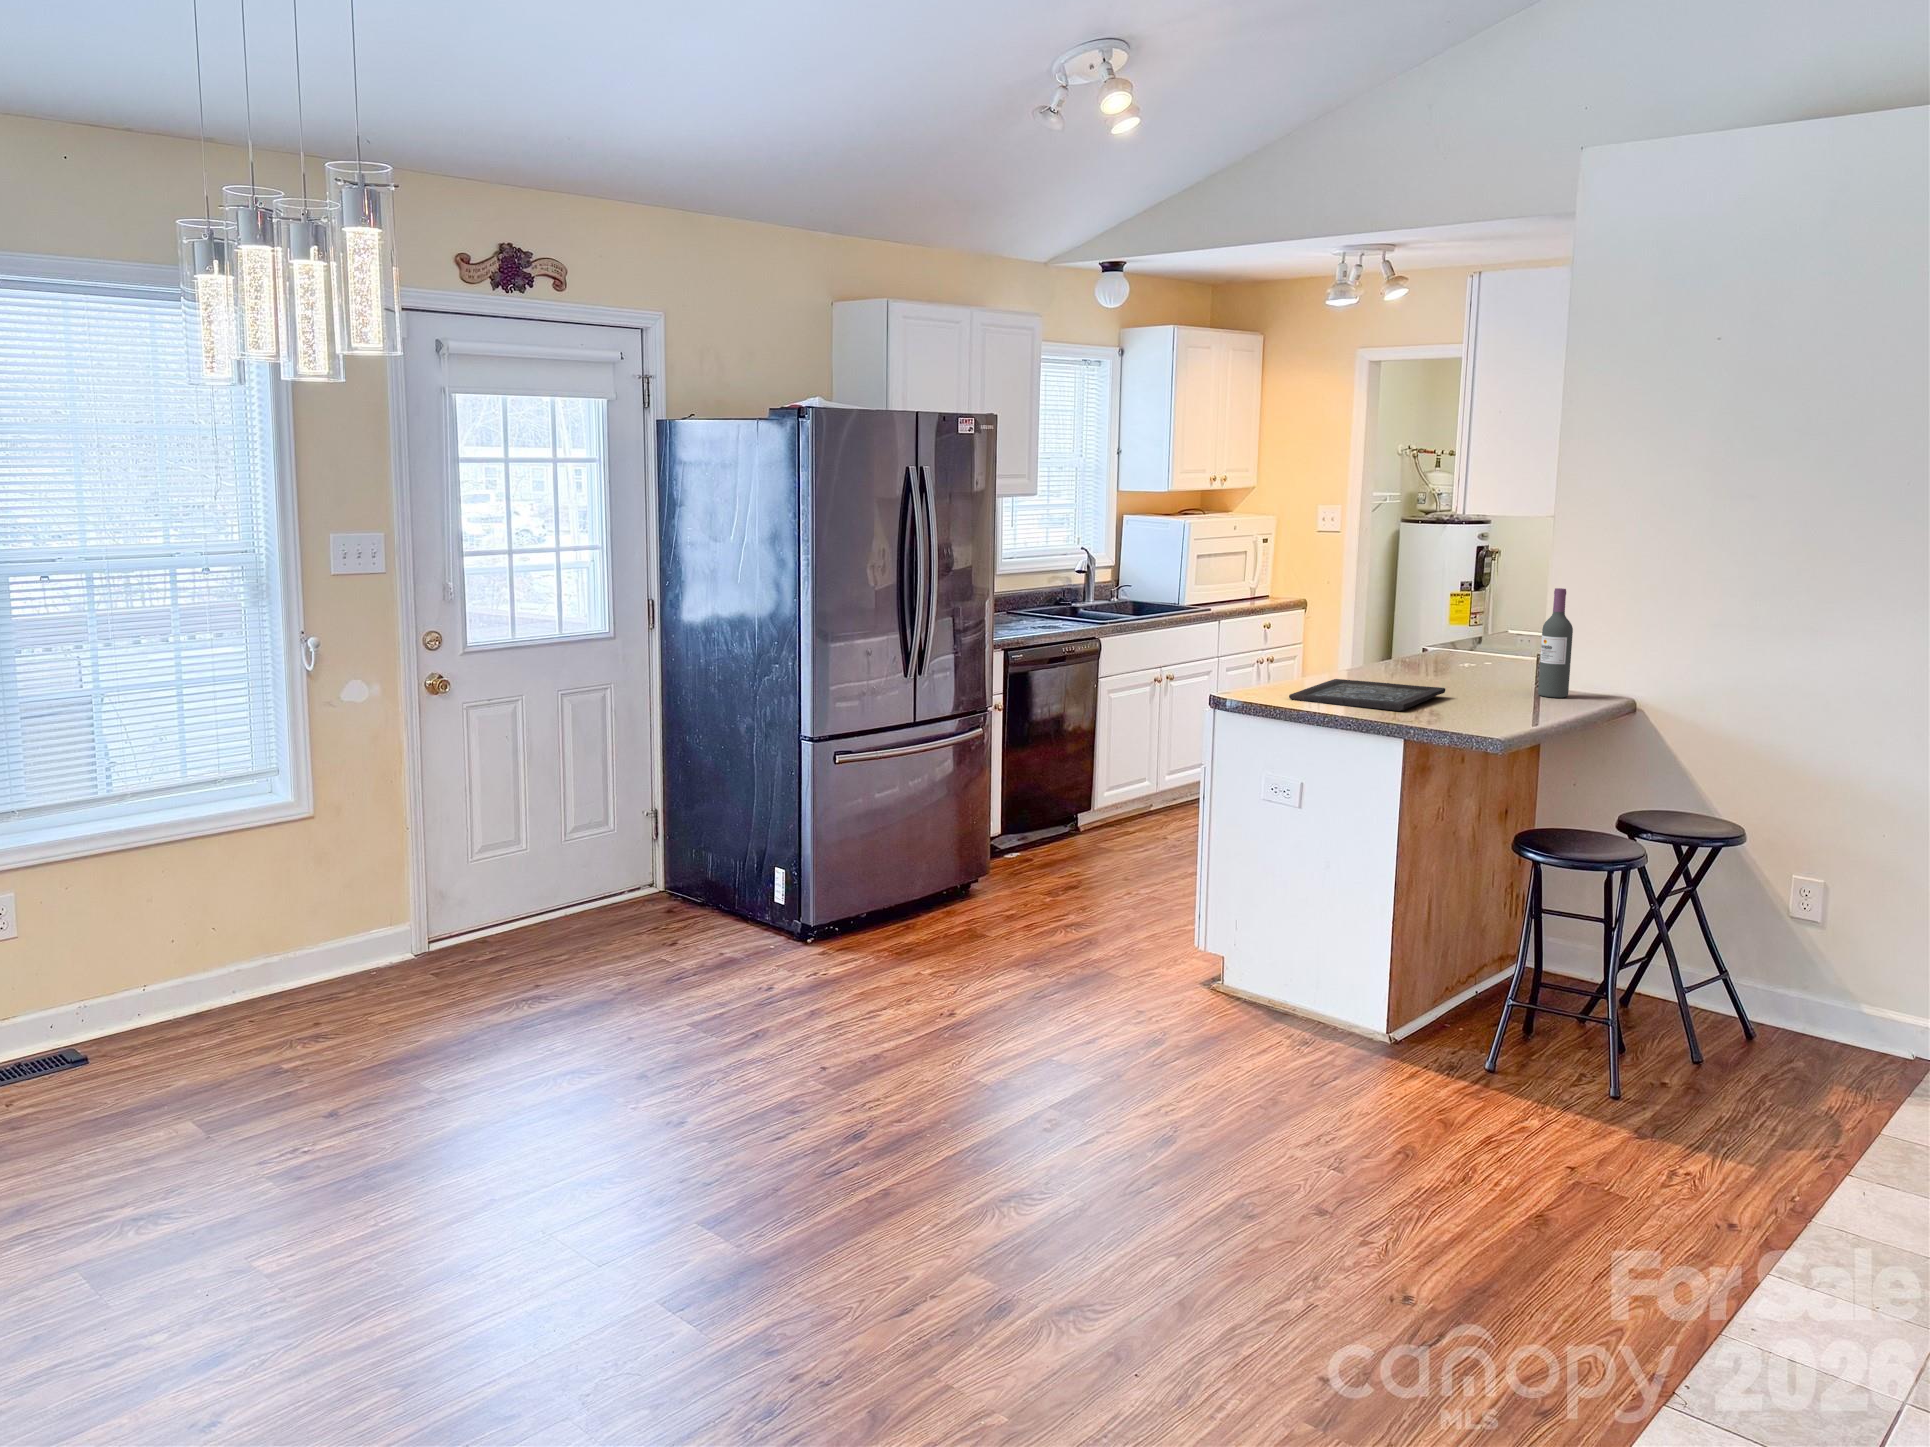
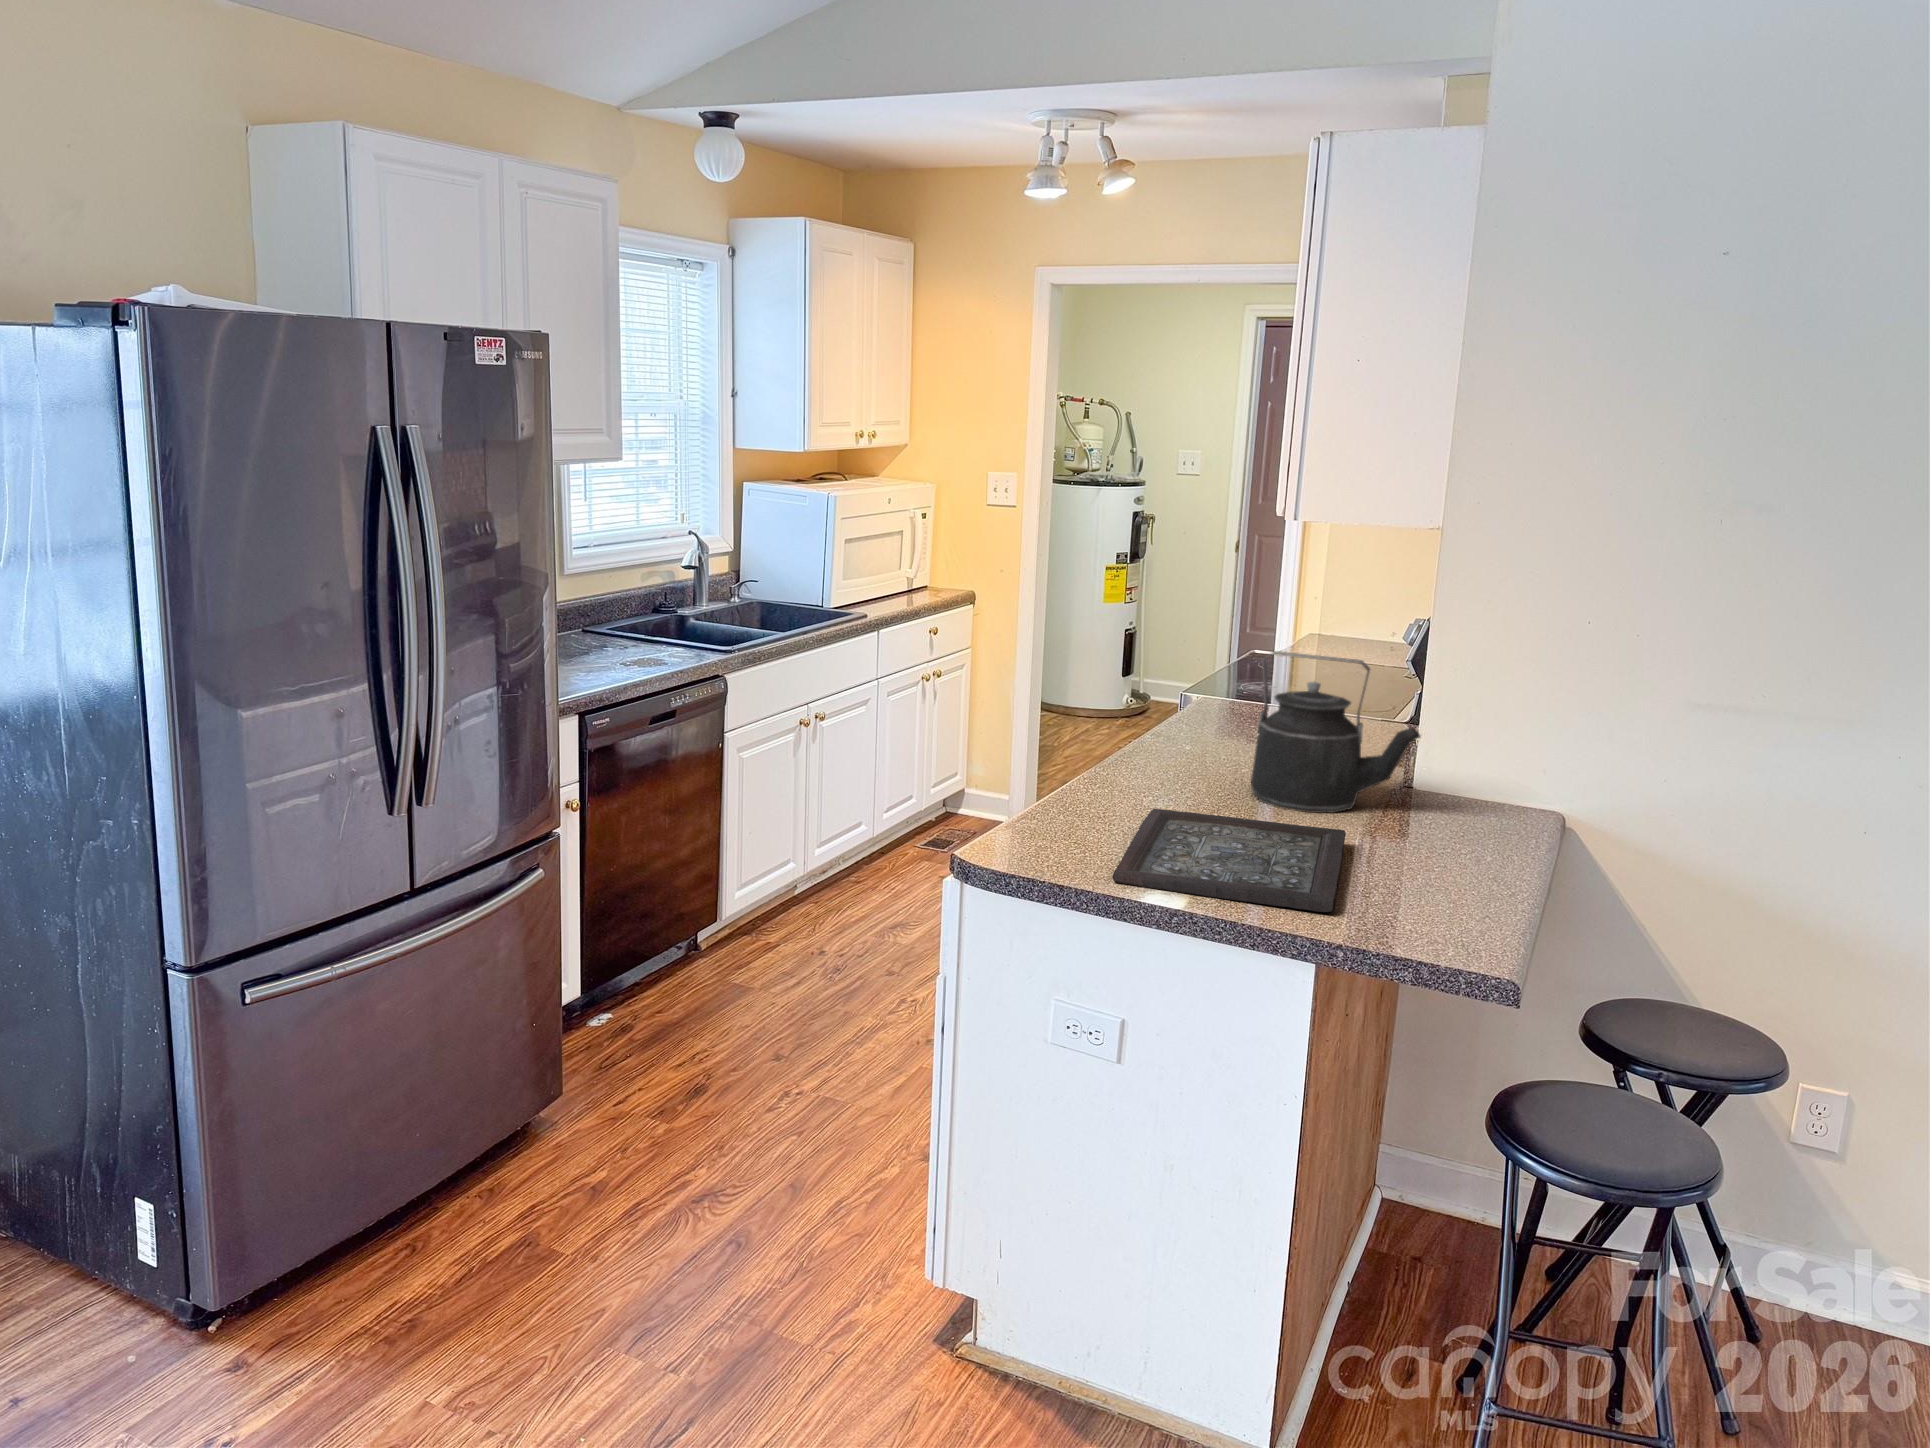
wine bottle: present [1538,588,1573,698] -> none [1459,651,1520,828]
kettle: none [1411,593,1513,689] -> present [1251,651,1420,813]

